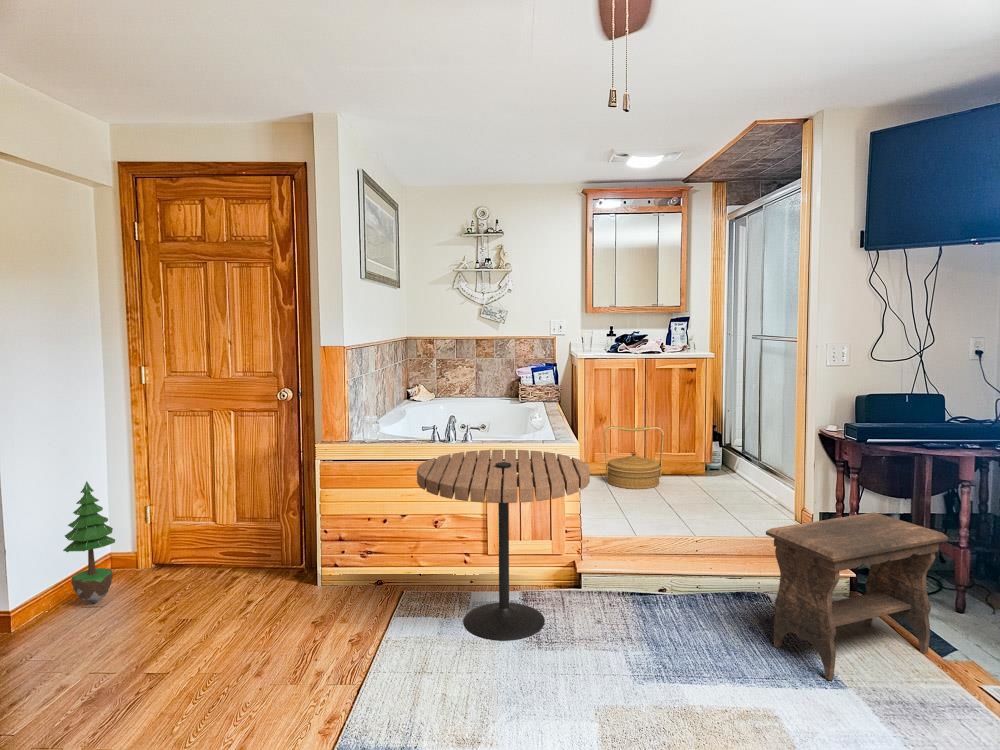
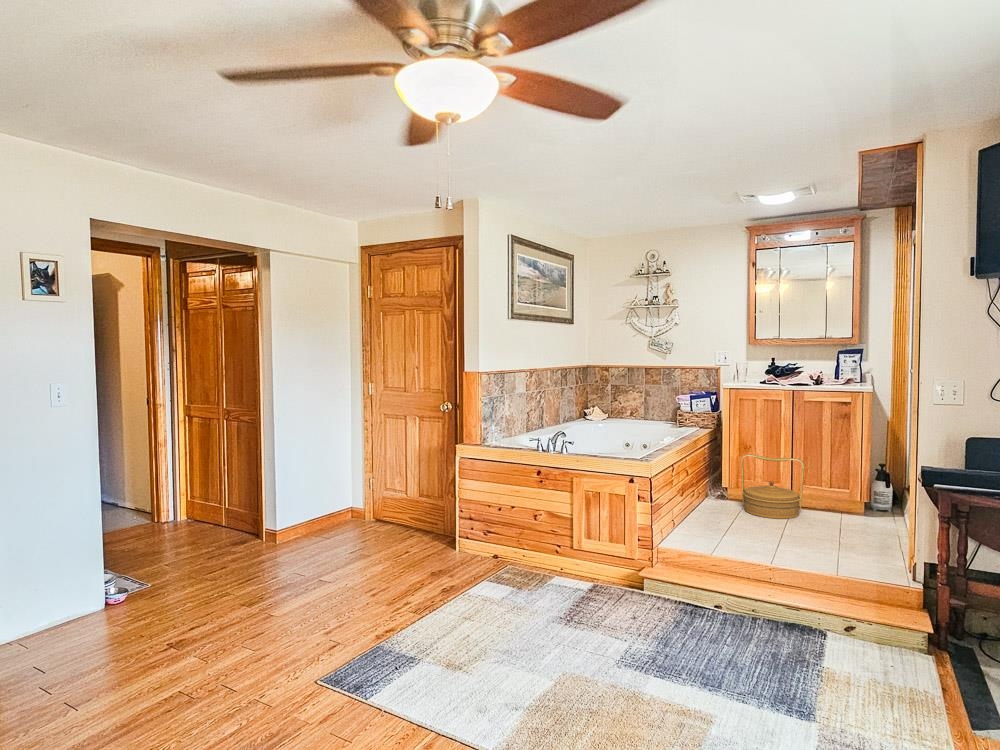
side table: present [417,450,590,640] -> none [488,459,629,615]
potted tree: present [63,481,115,603] -> none [310,455,340,536]
footstool: present [766,512,948,680] -> none [766,557,978,728]

